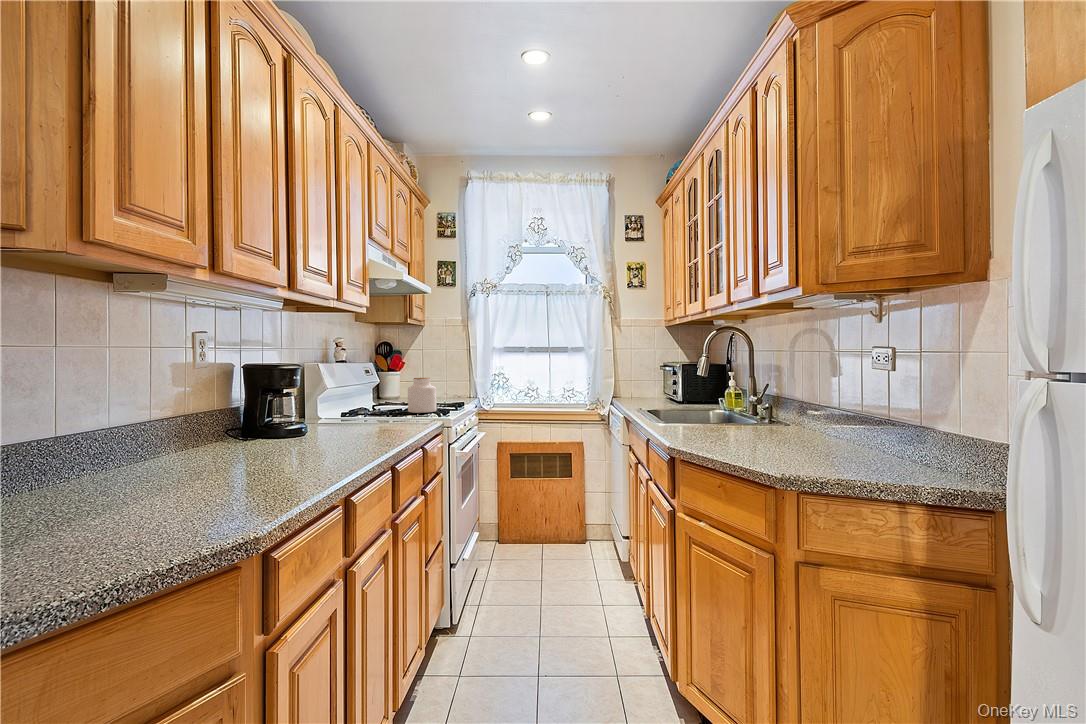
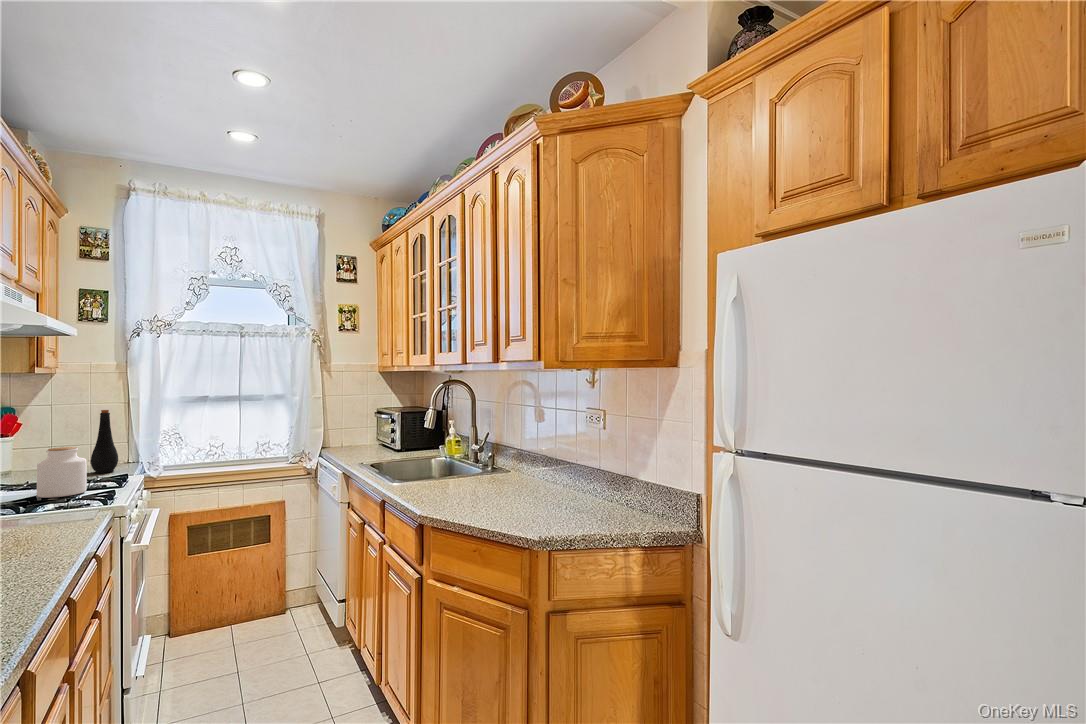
bottle: none [445,355,462,403] -> present [91,410,118,473]

